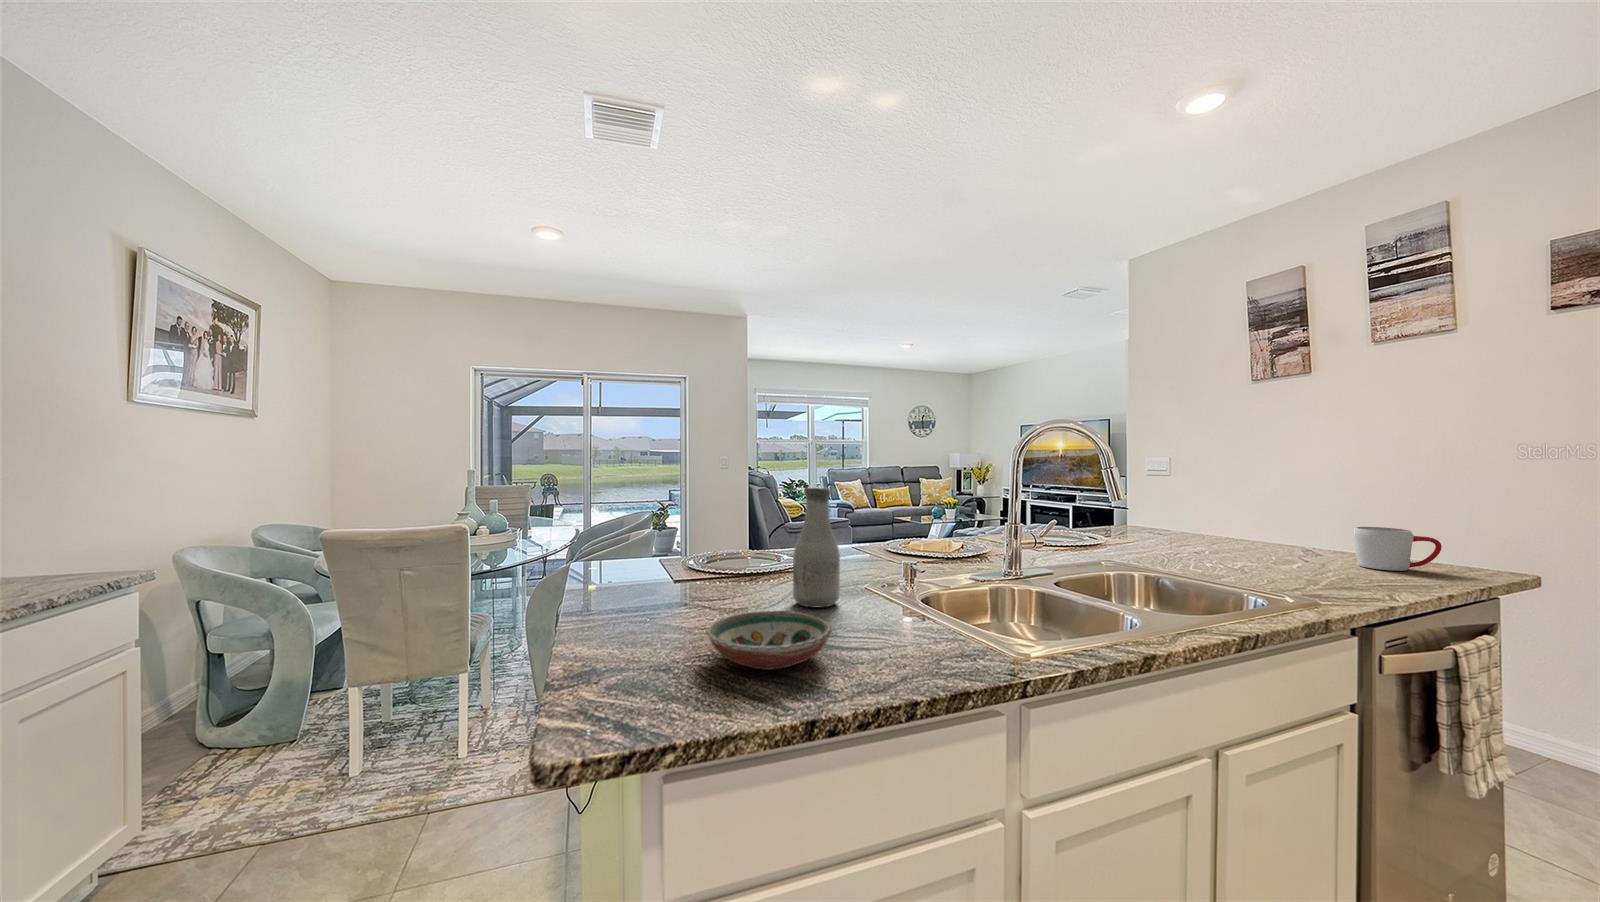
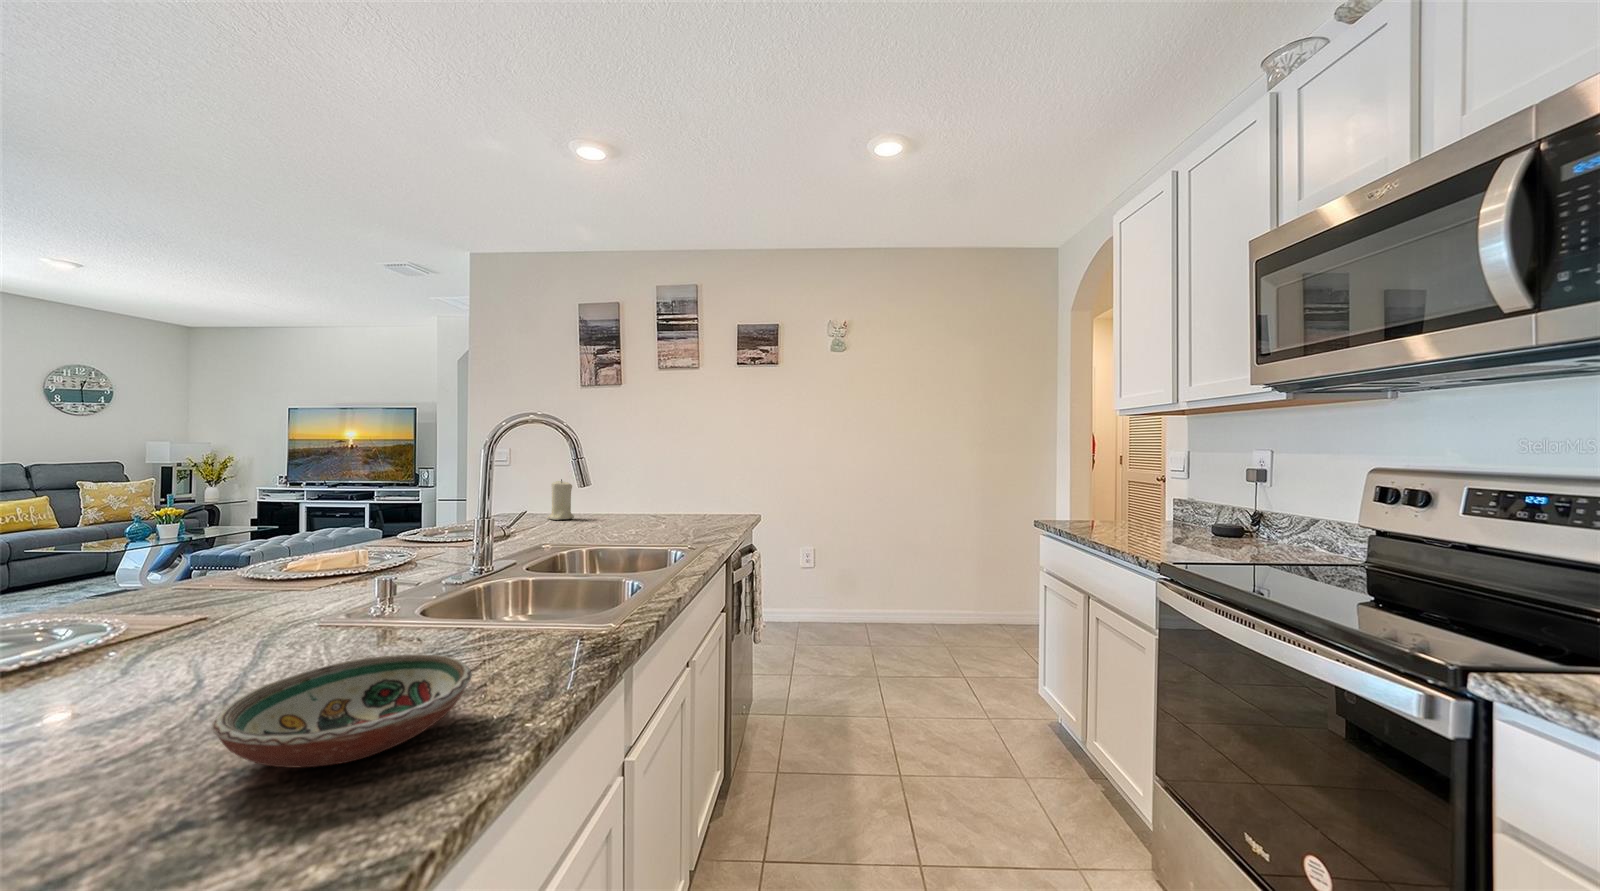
bottle: present [793,487,840,608] -> none [226,472,329,667]
candle: none [1146,496,1178,541] -> present [547,479,574,520]
mug: present [1354,527,1442,571] -> none [692,493,732,520]

